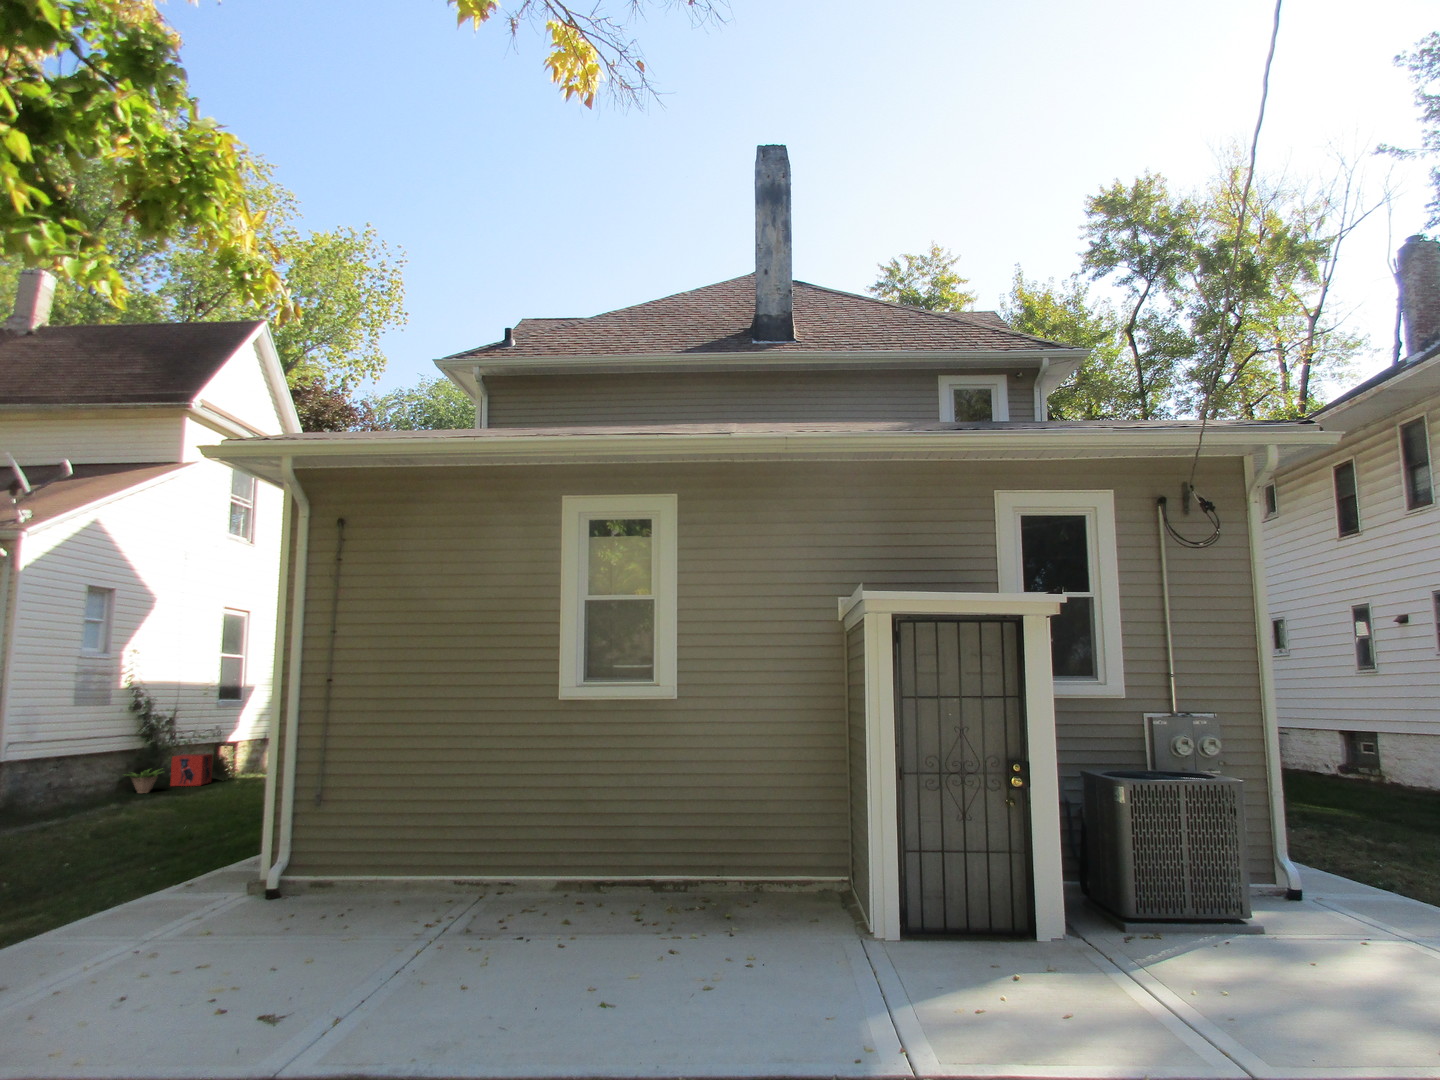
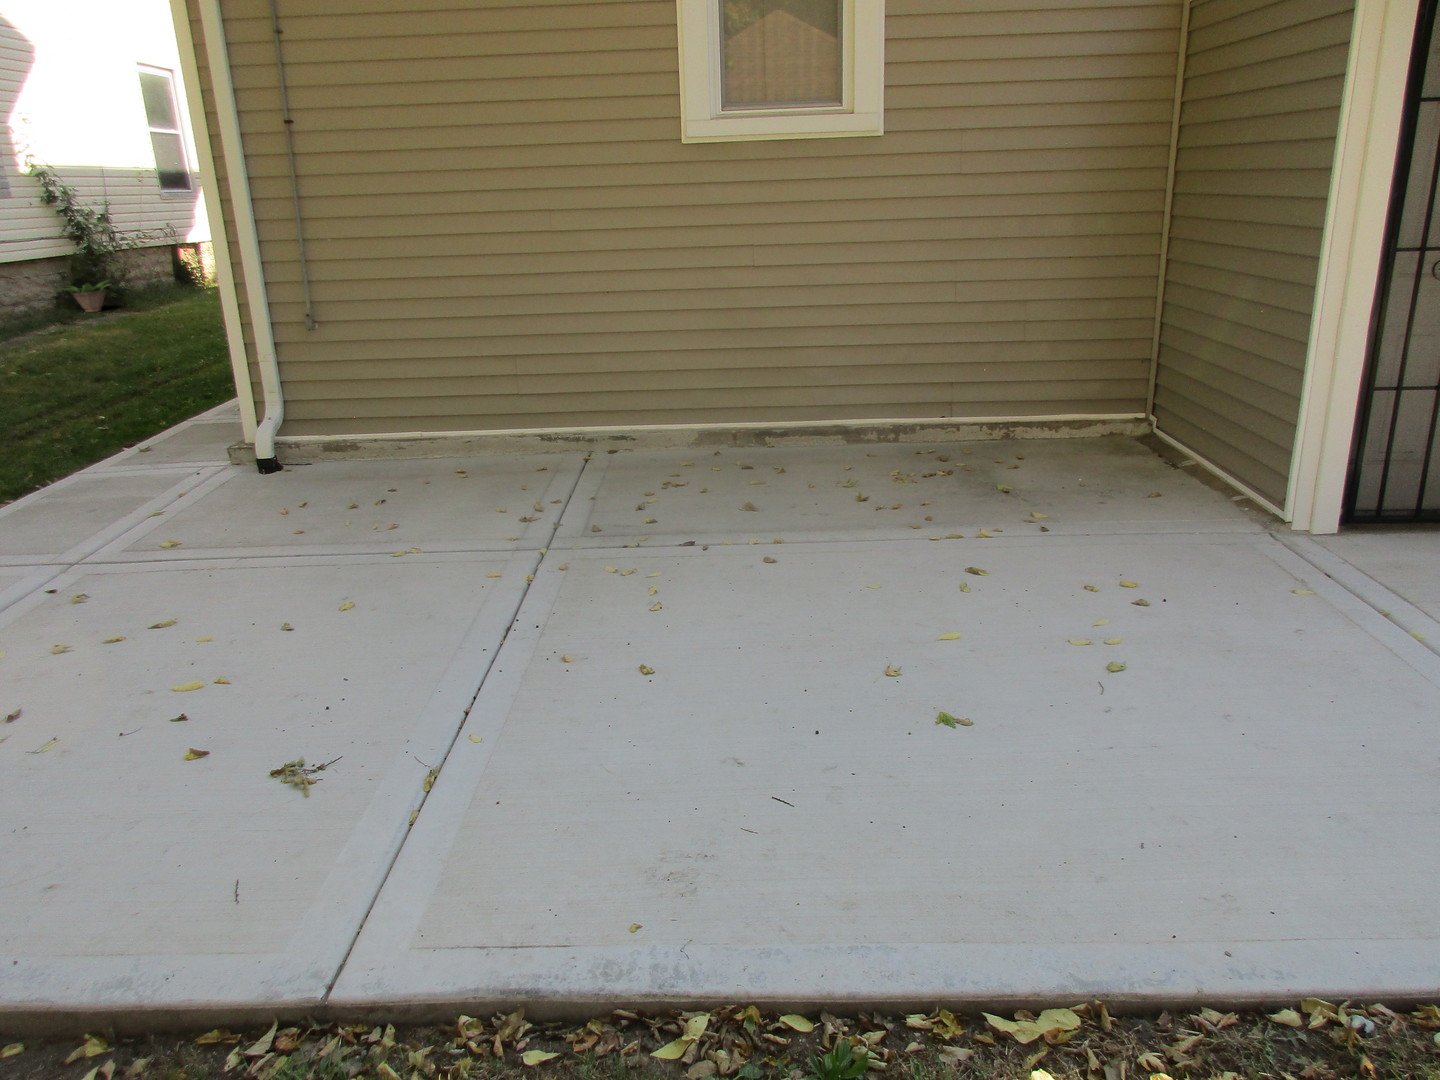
storage box: present [170,754,213,786] -> none [118,259,178,302]

